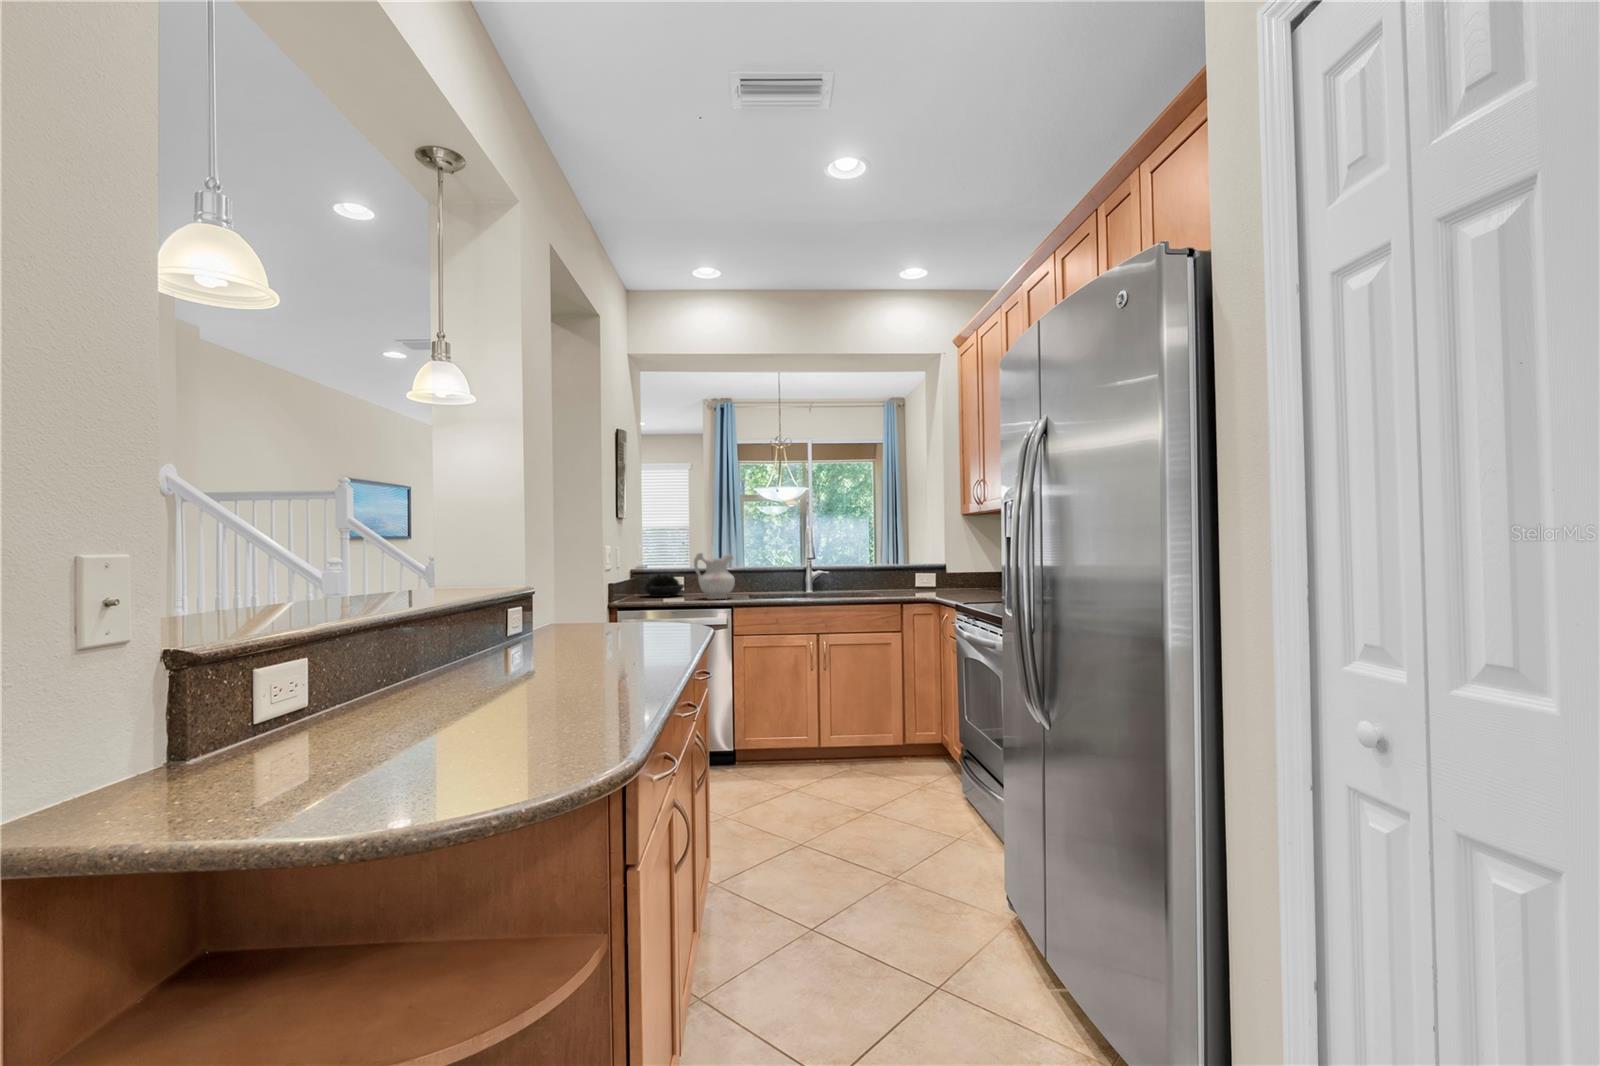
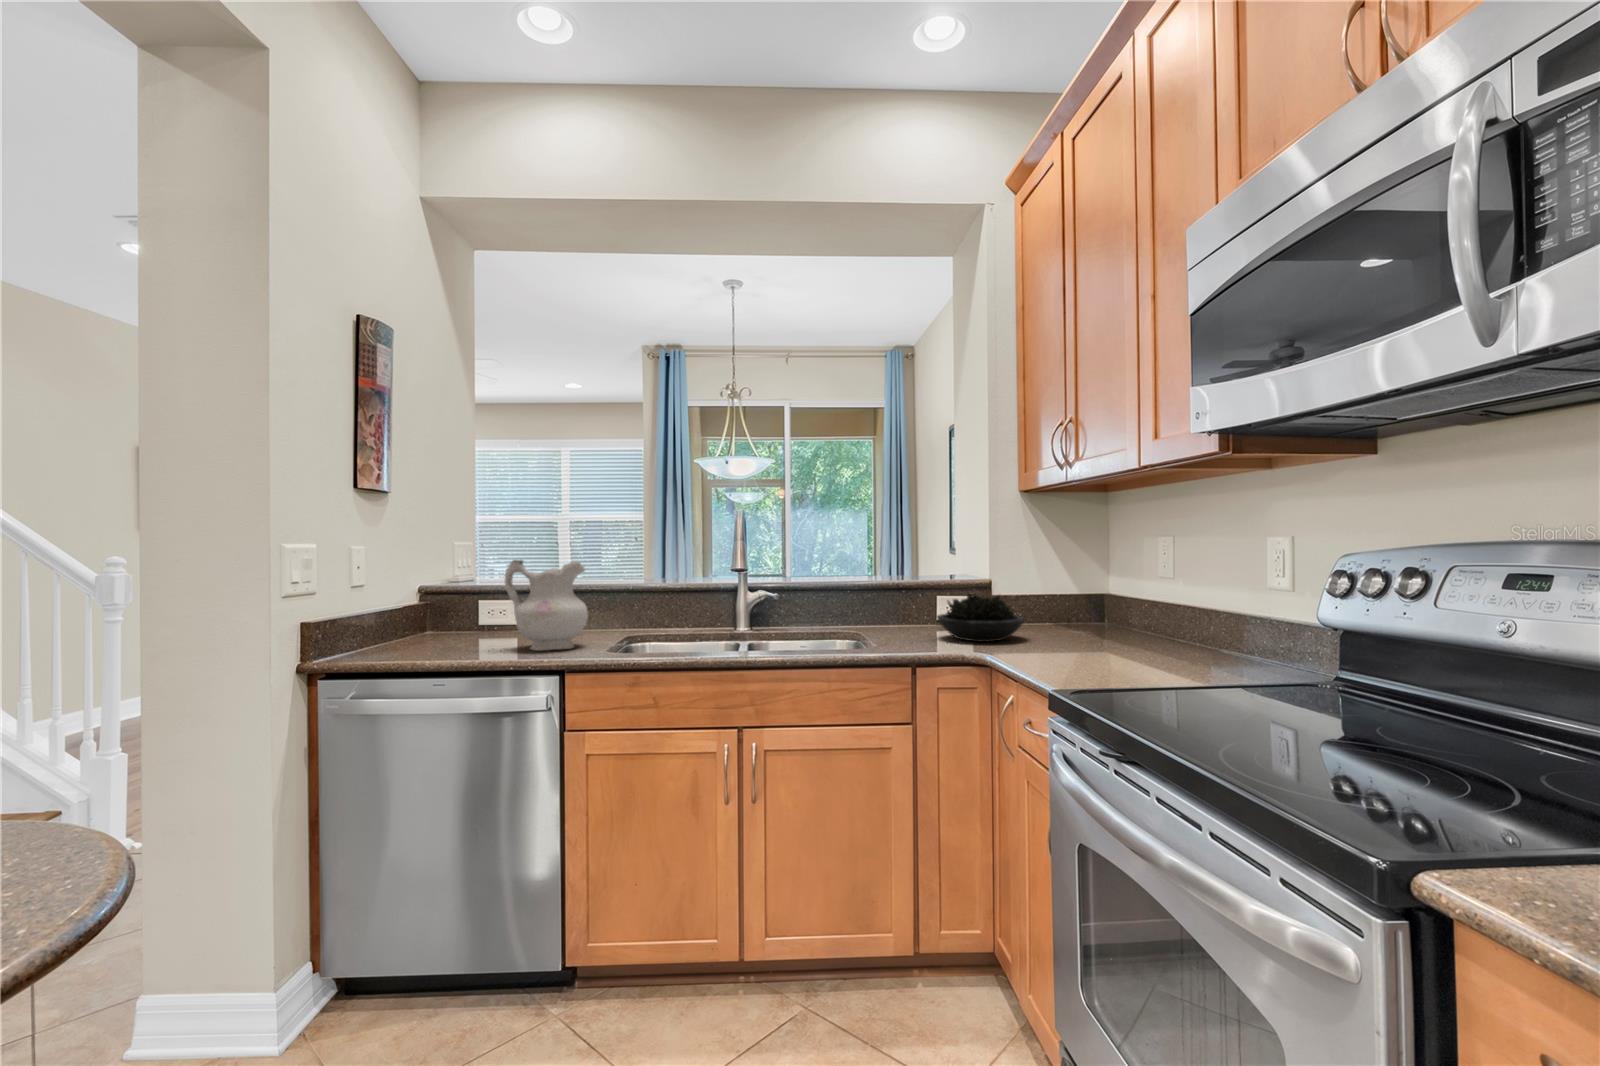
succulent plant: present [642,573,684,597] -> present [937,594,1025,642]

